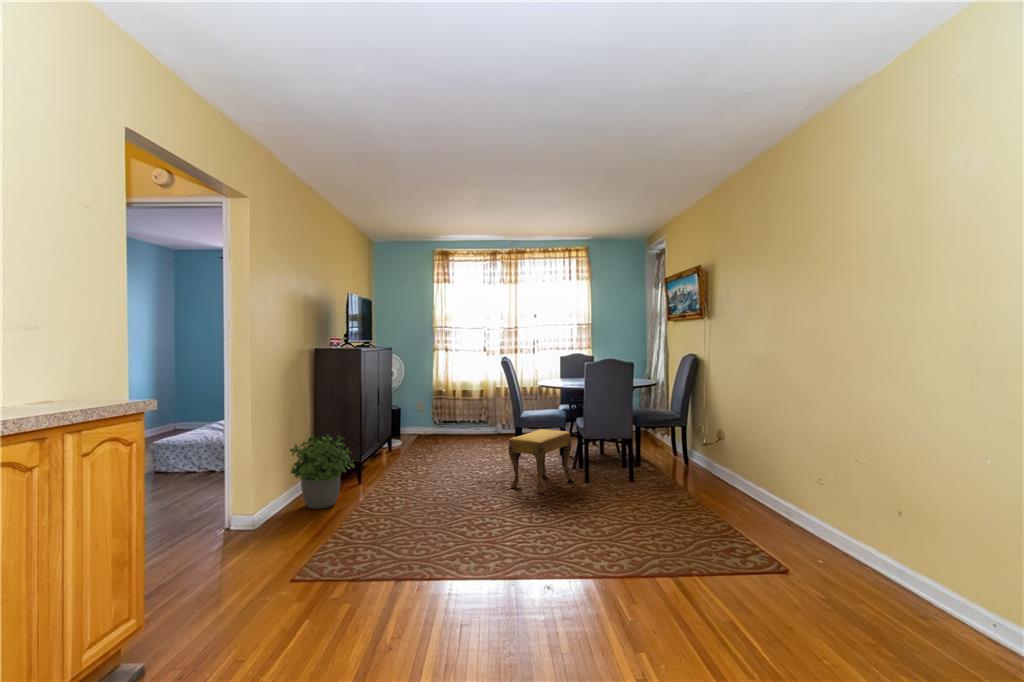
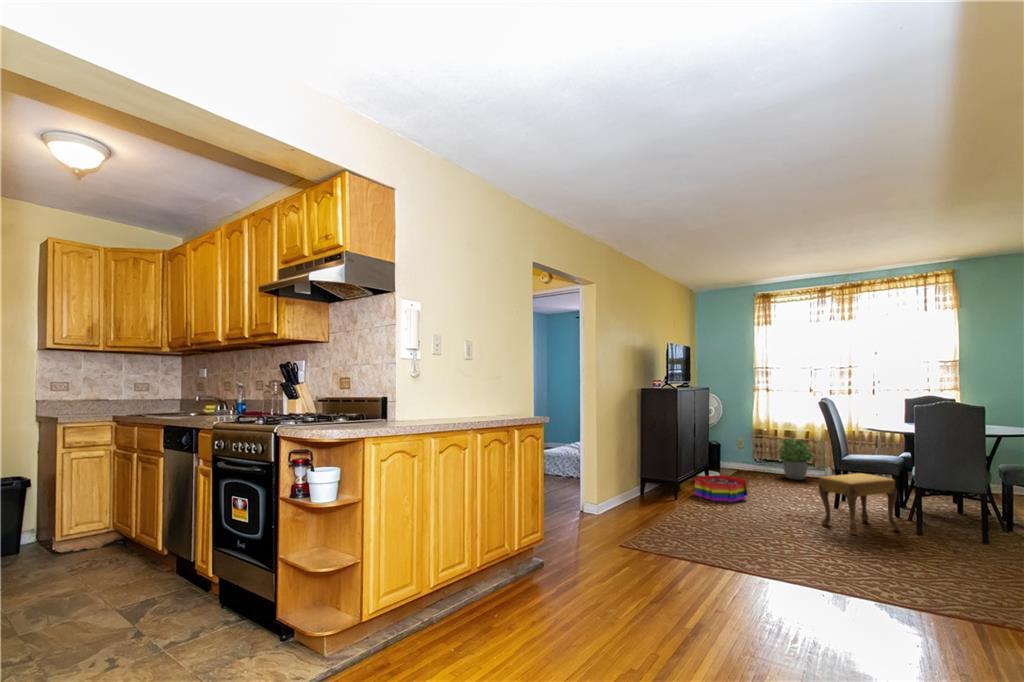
potted plant: present [290,434,355,509] -> present [778,437,814,480]
storage bin: none [378,447,435,479] -> present [695,475,748,502]

